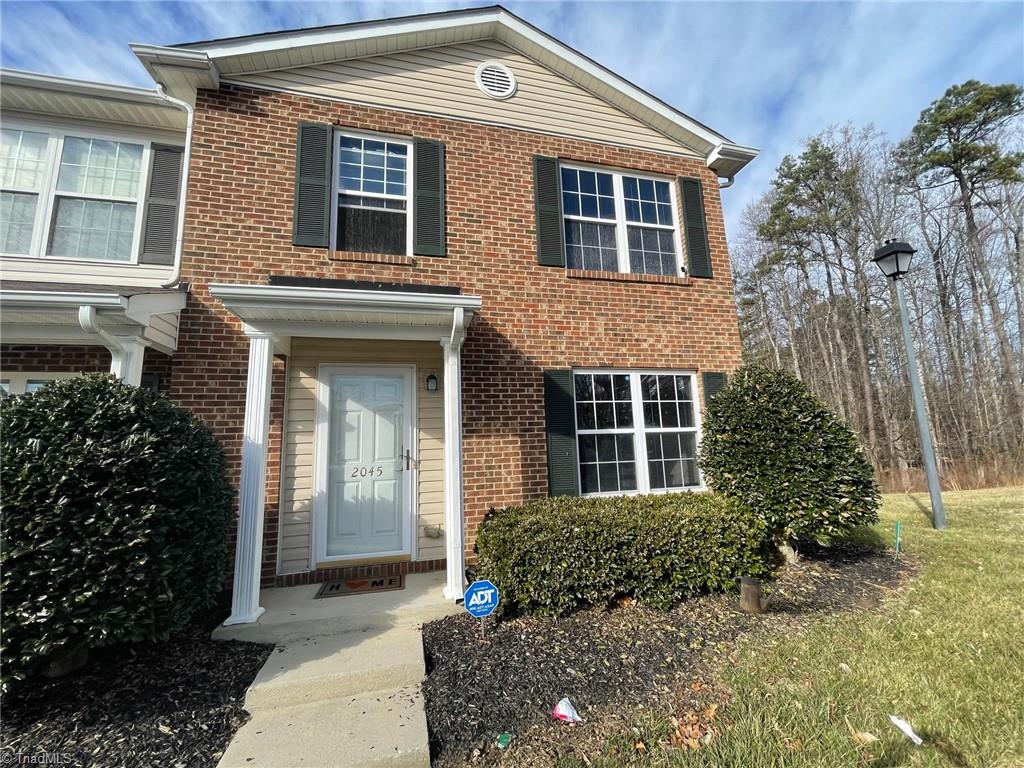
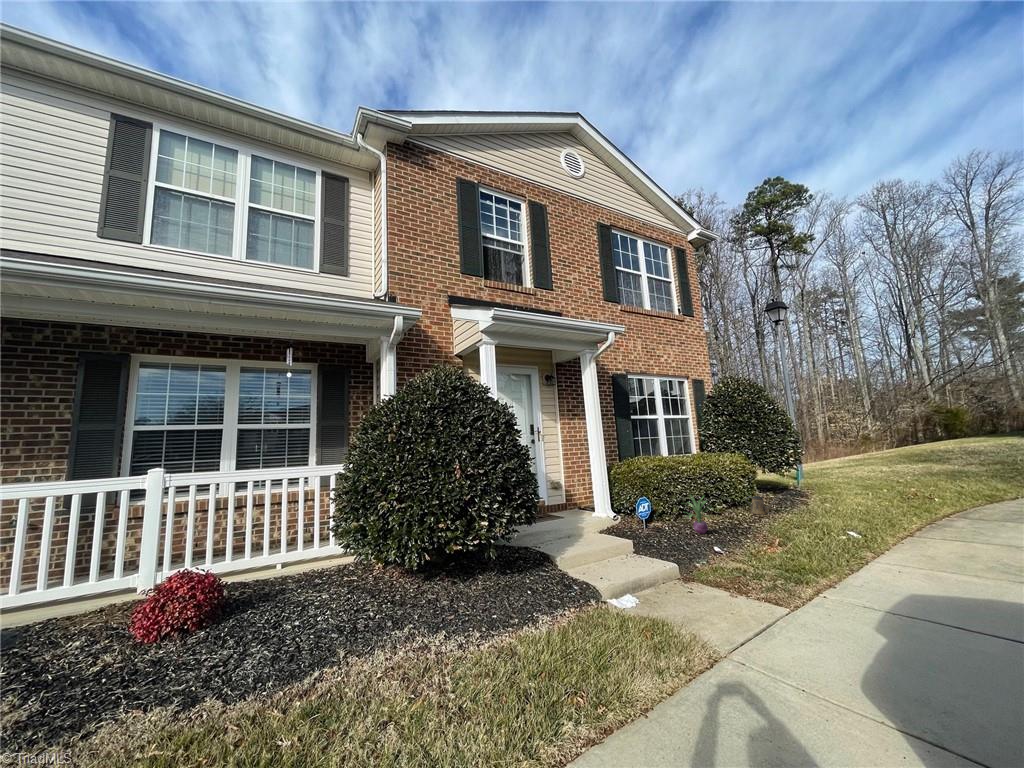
decorative plant: none [551,572,613,646] -> present [689,495,708,534]

